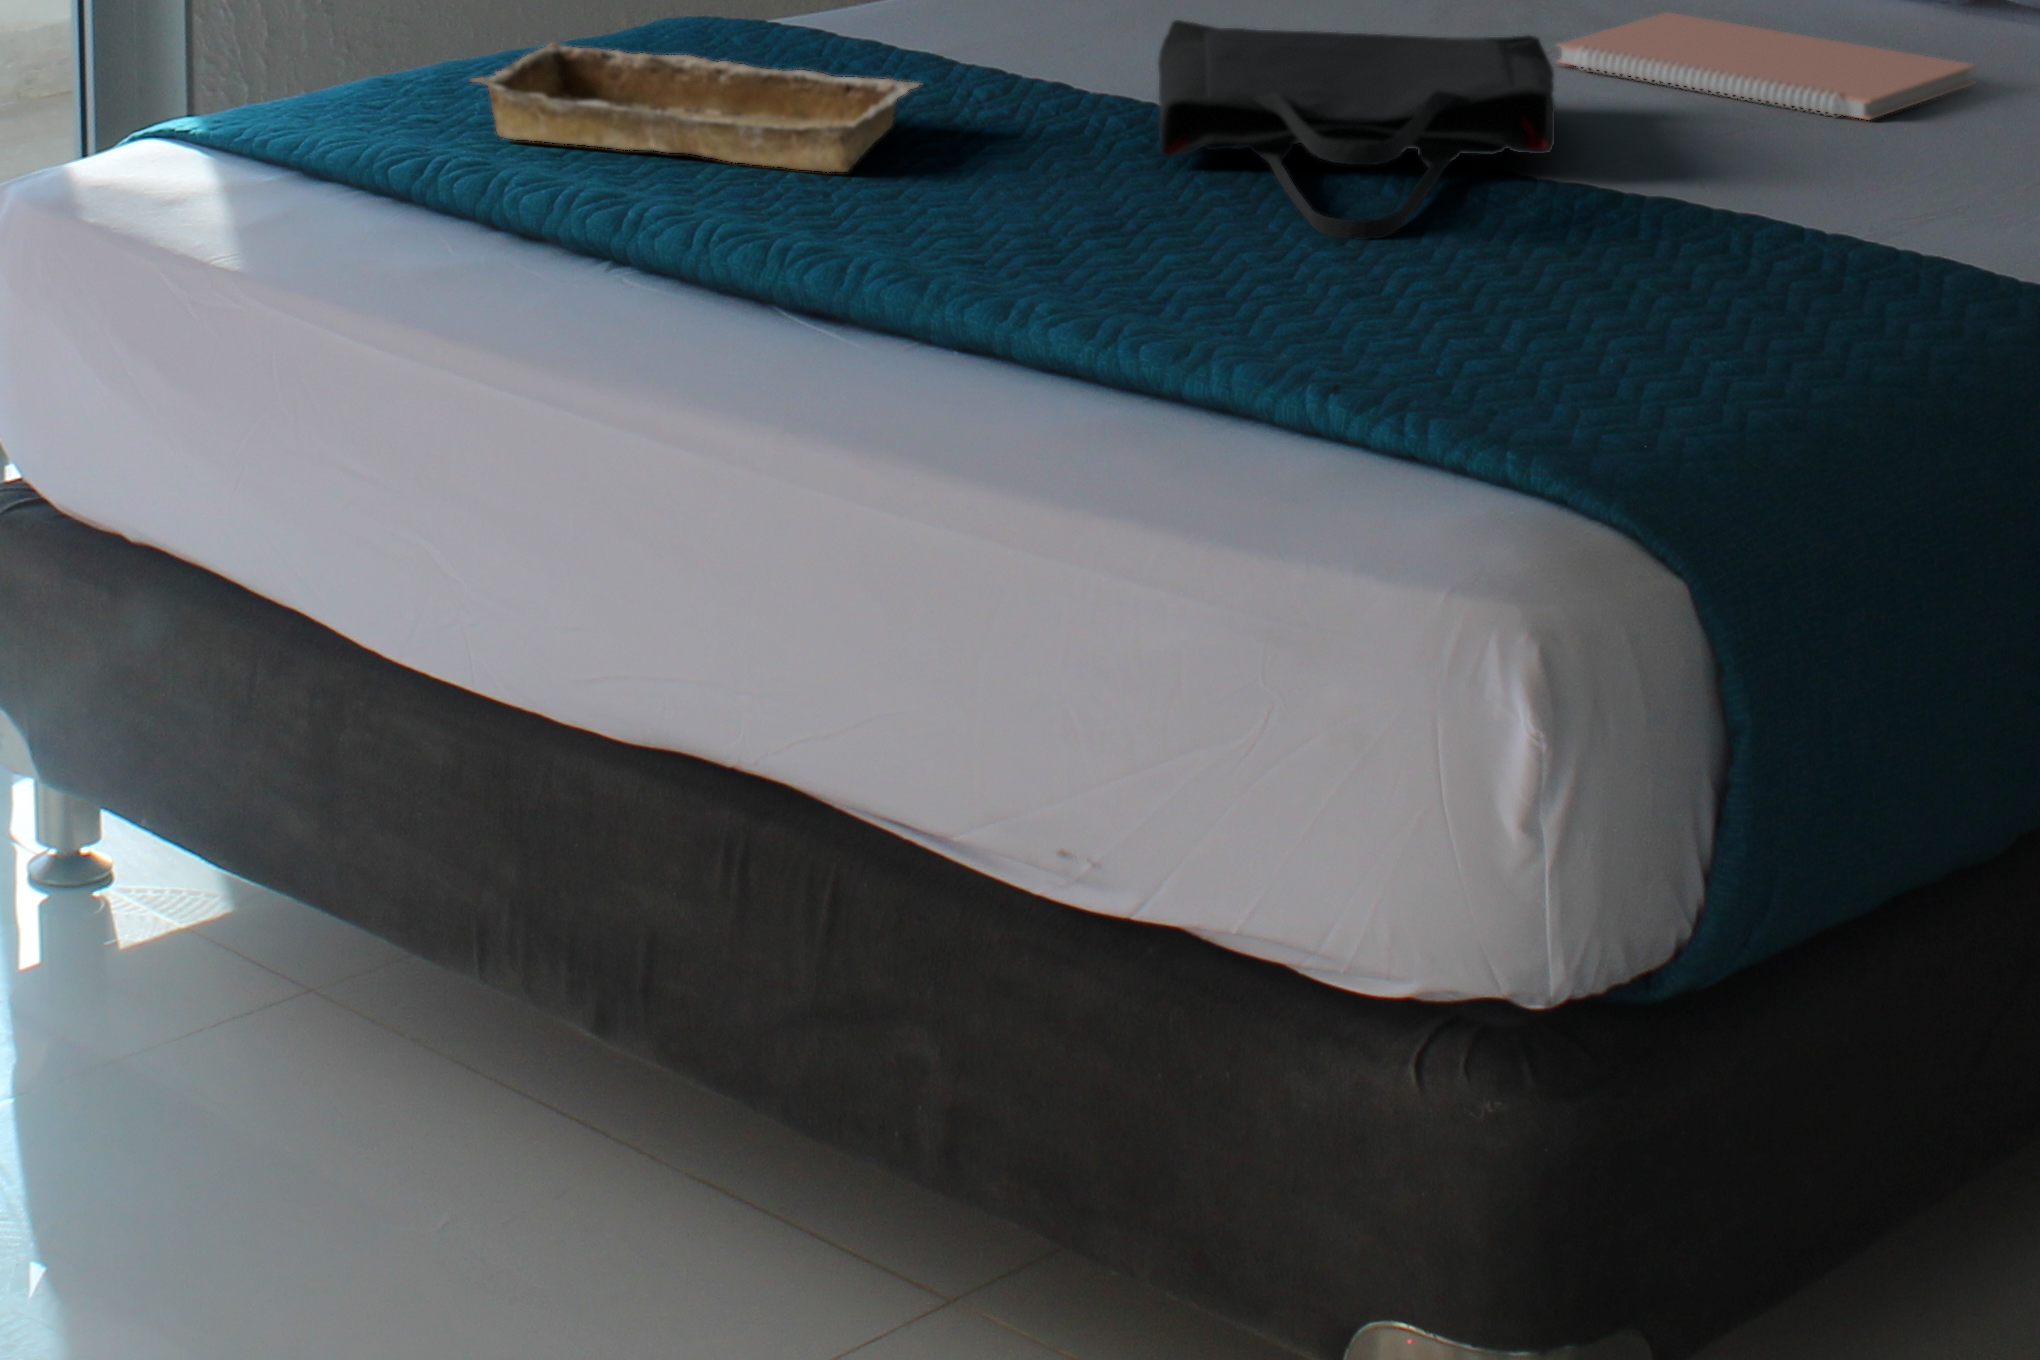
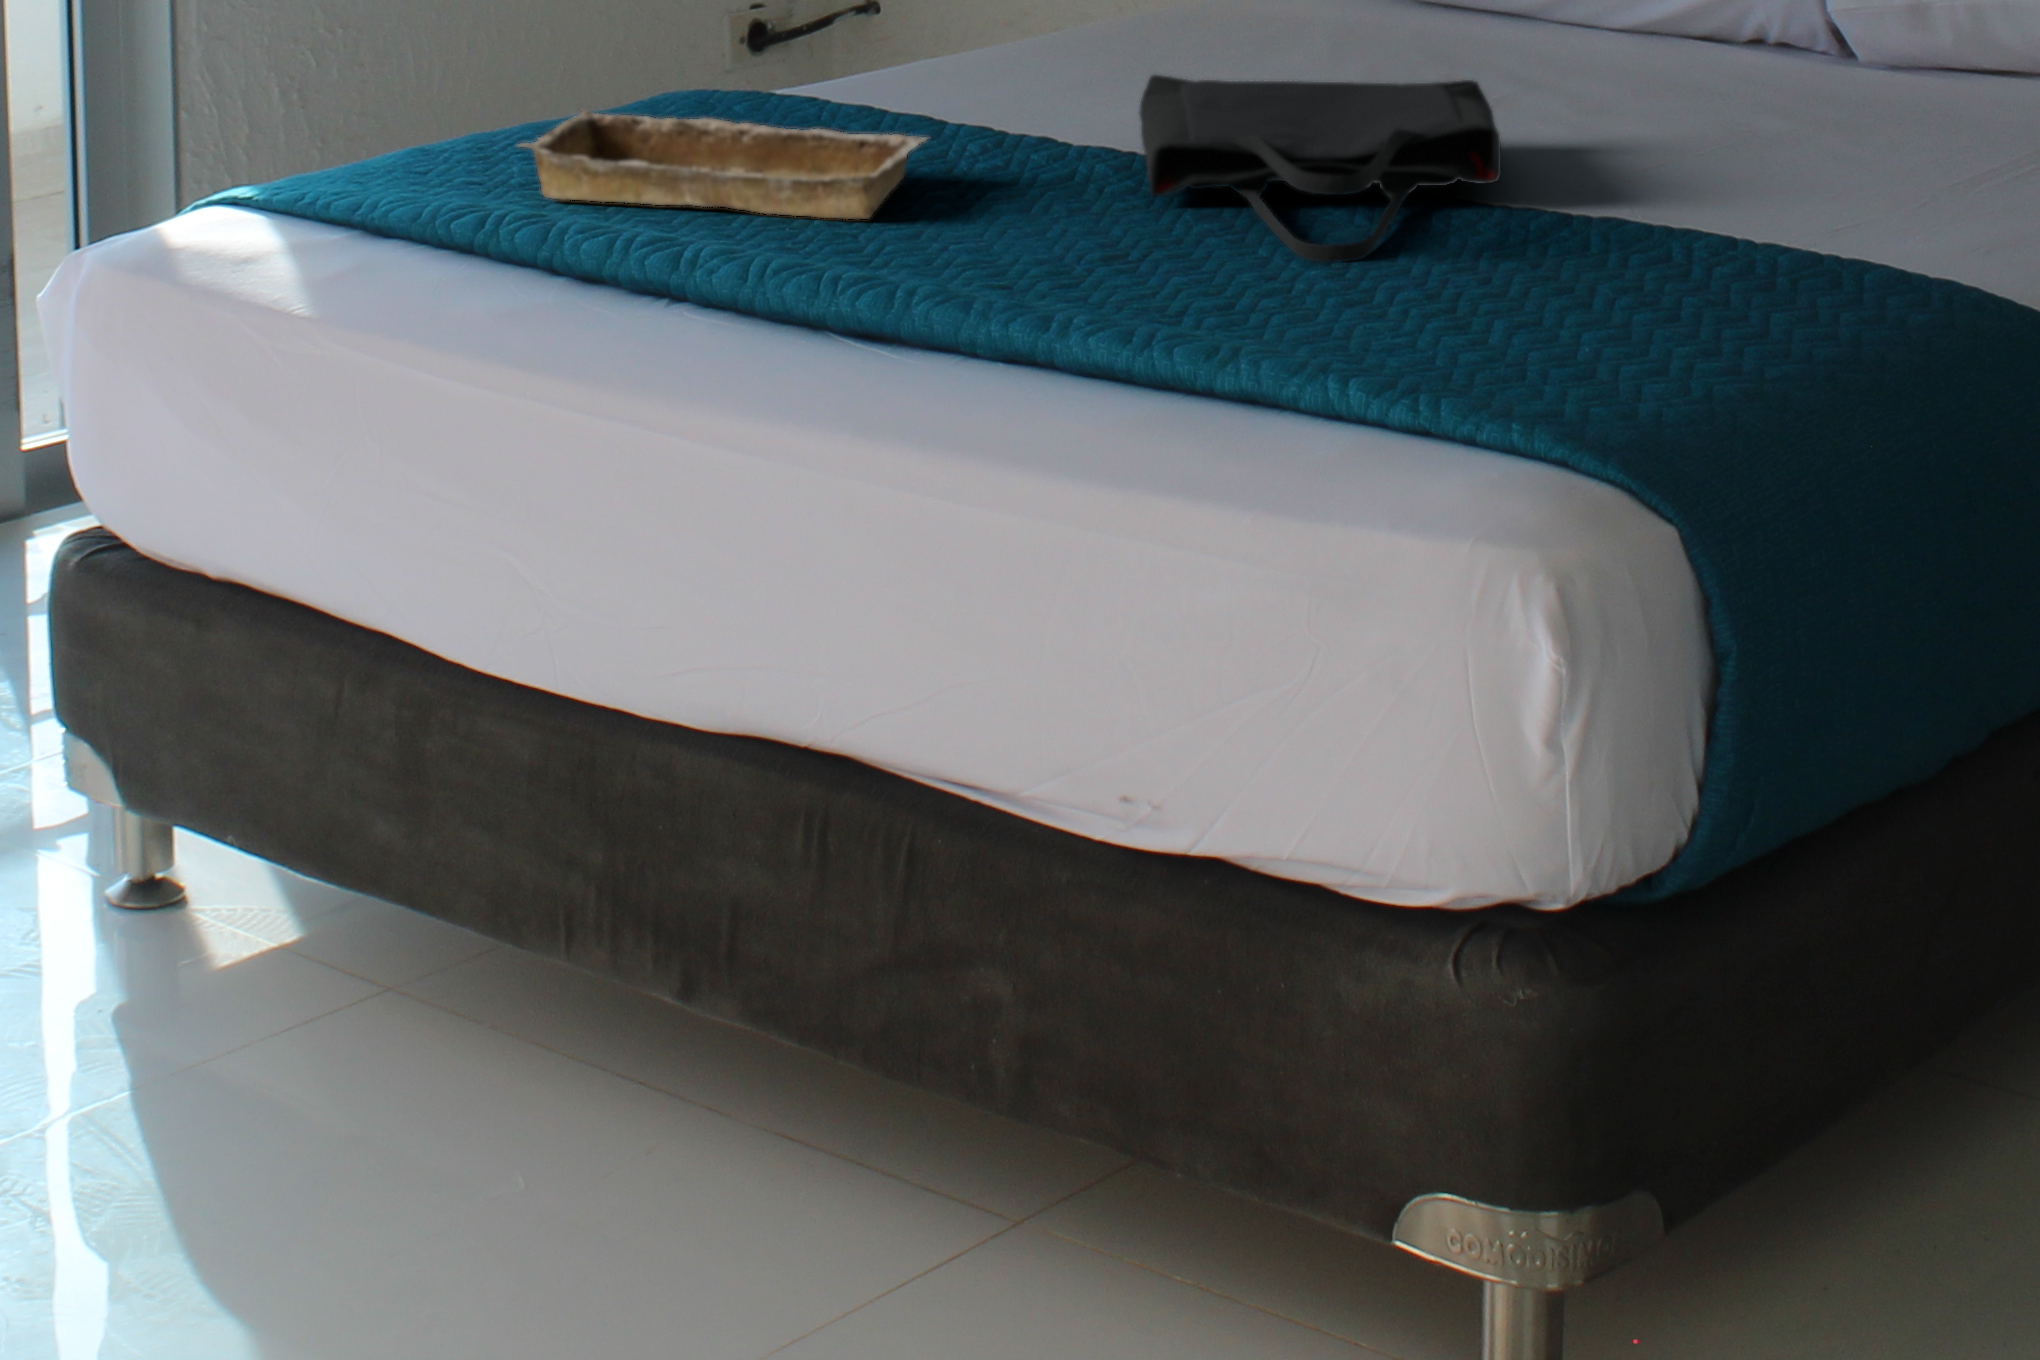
notebook: present [1558,12,1976,120] -> none [1488,59,1859,148]

